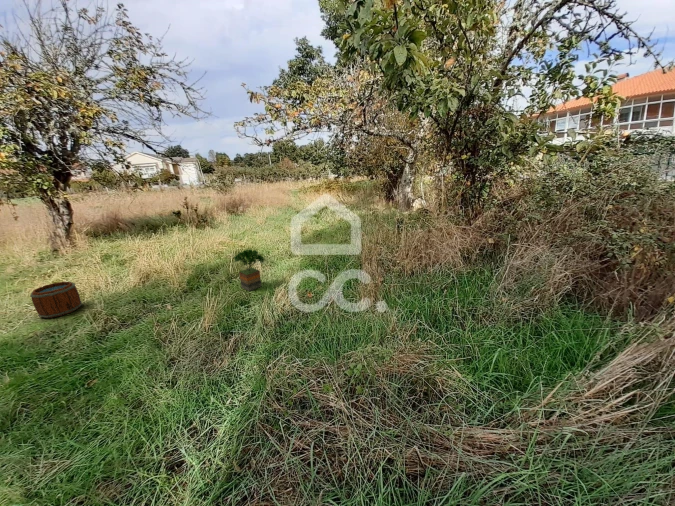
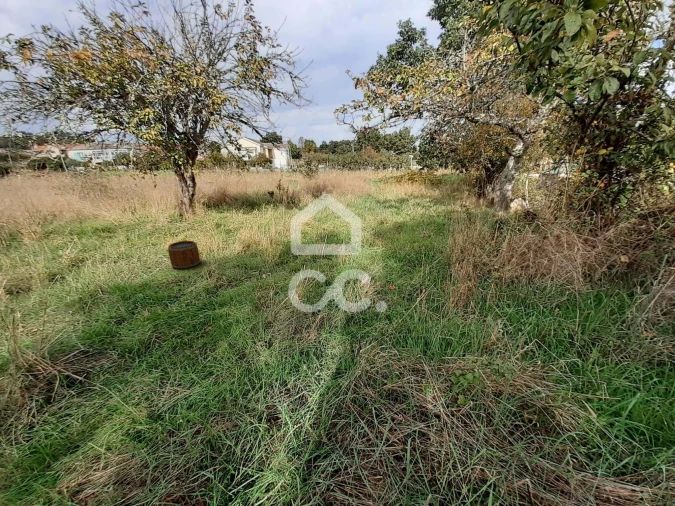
potted tree: present [234,249,264,291] -> none [323,231,352,272]

